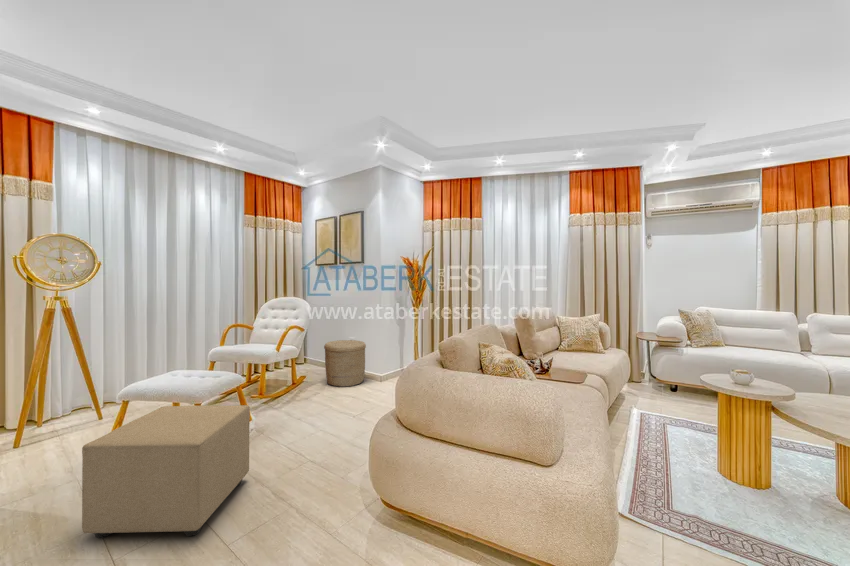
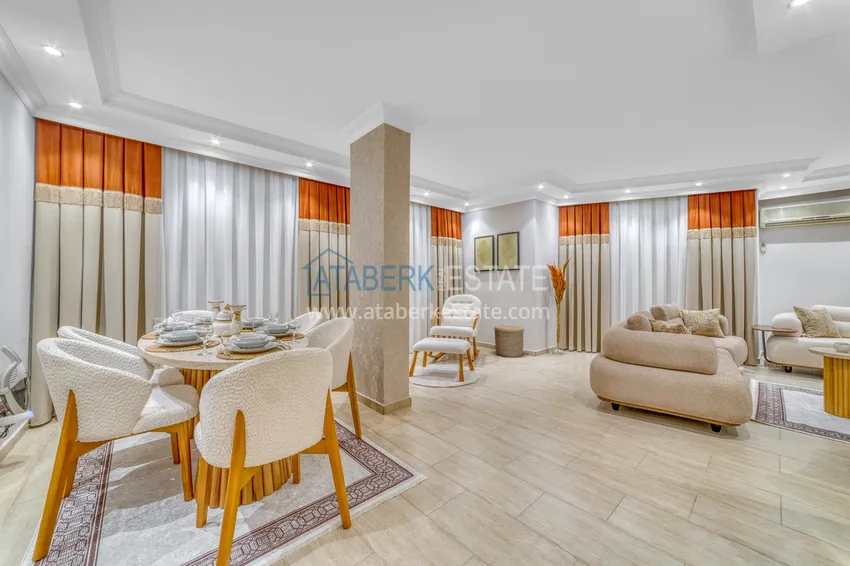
ottoman: present [82,405,250,538] -> none [454,352,510,410]

